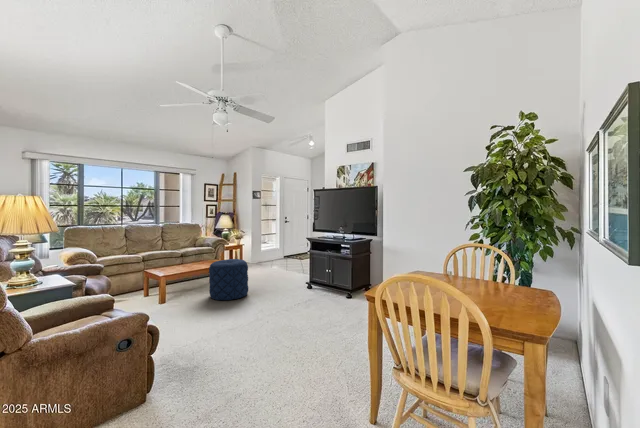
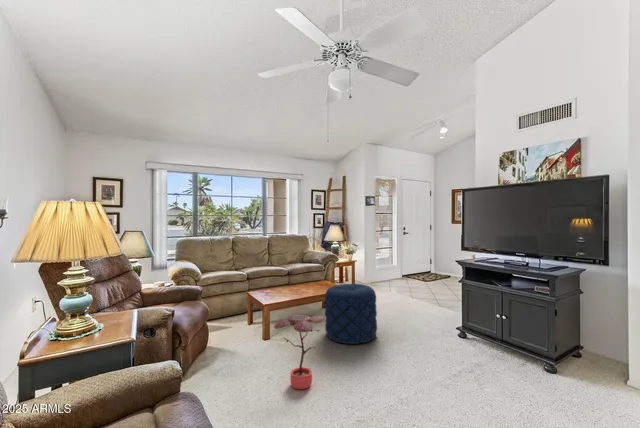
potted plant: none [167,277,204,324] -> present [274,315,324,389]

